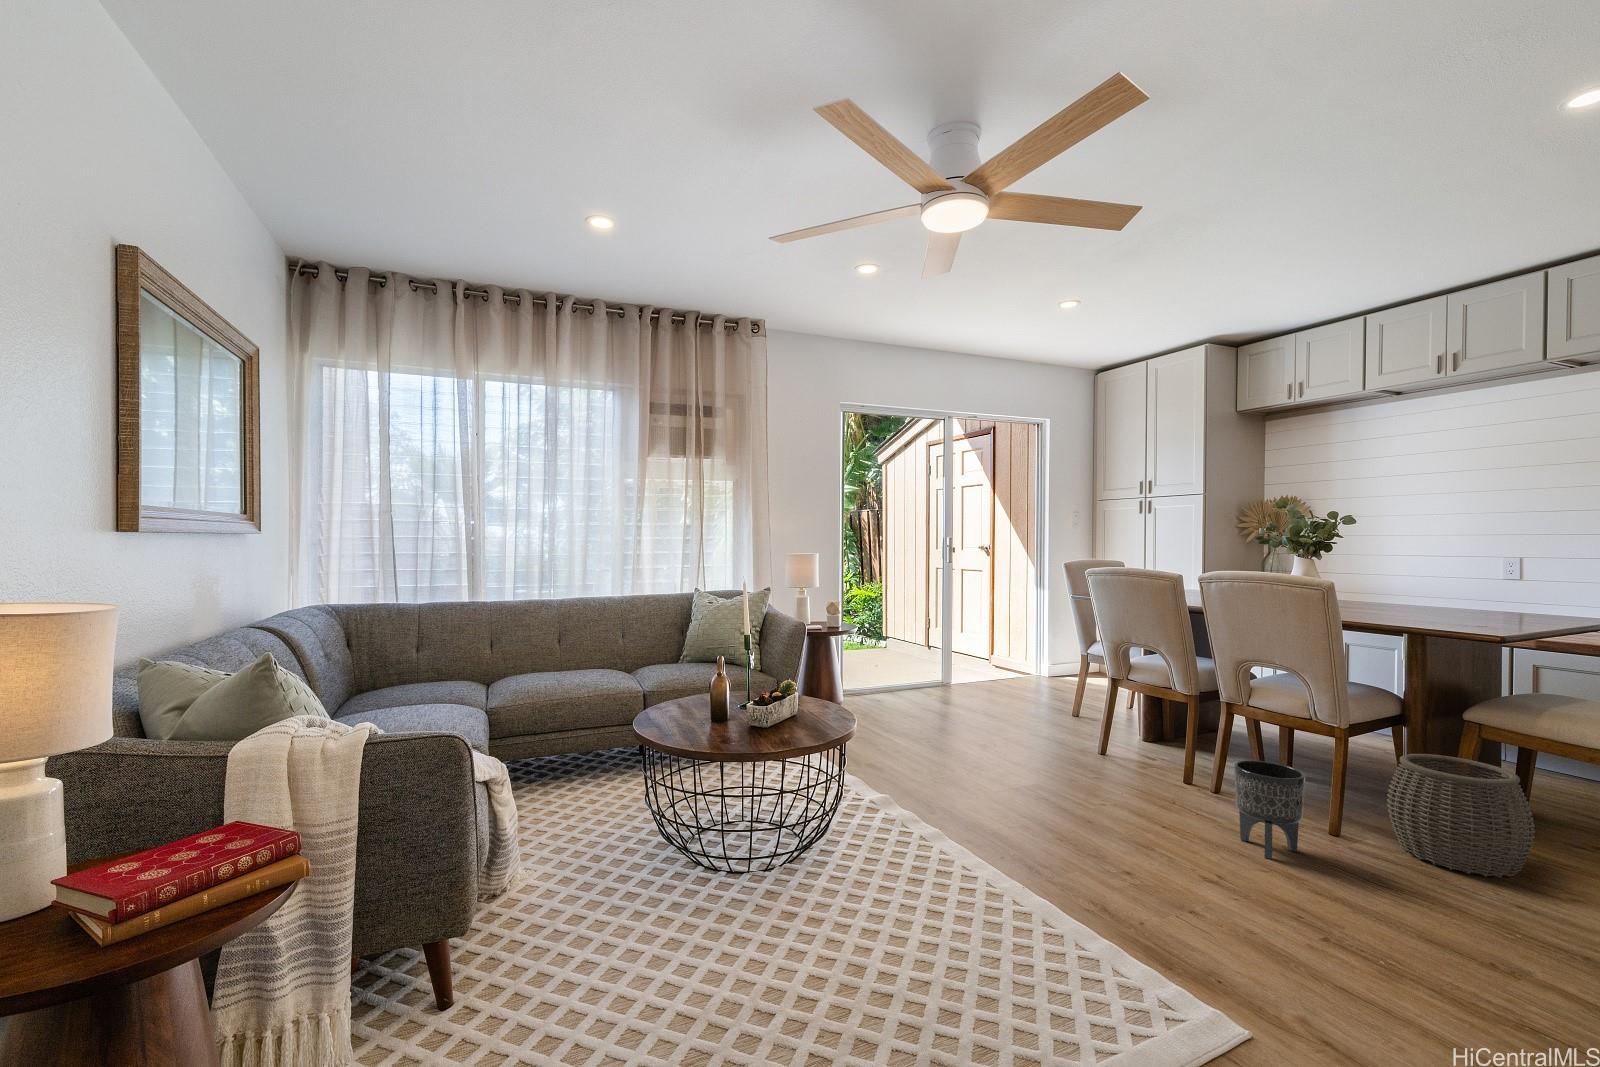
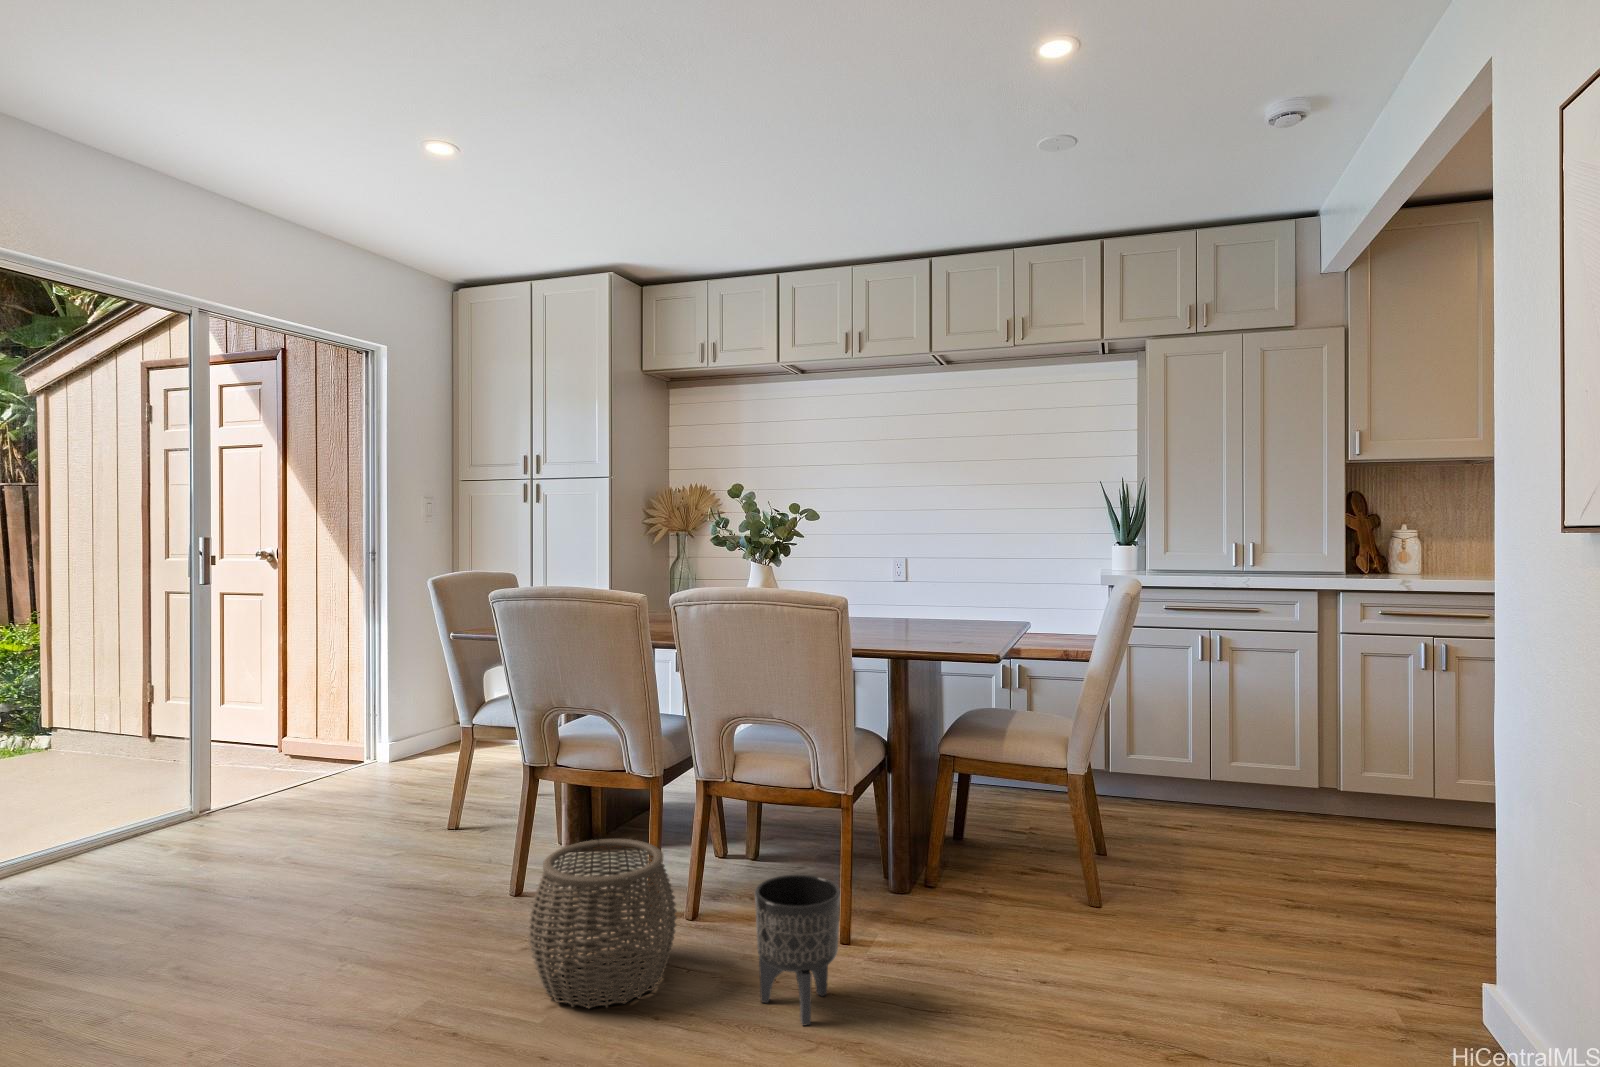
woven basket: present [1387,754,1535,878] -> present [528,839,677,1008]

